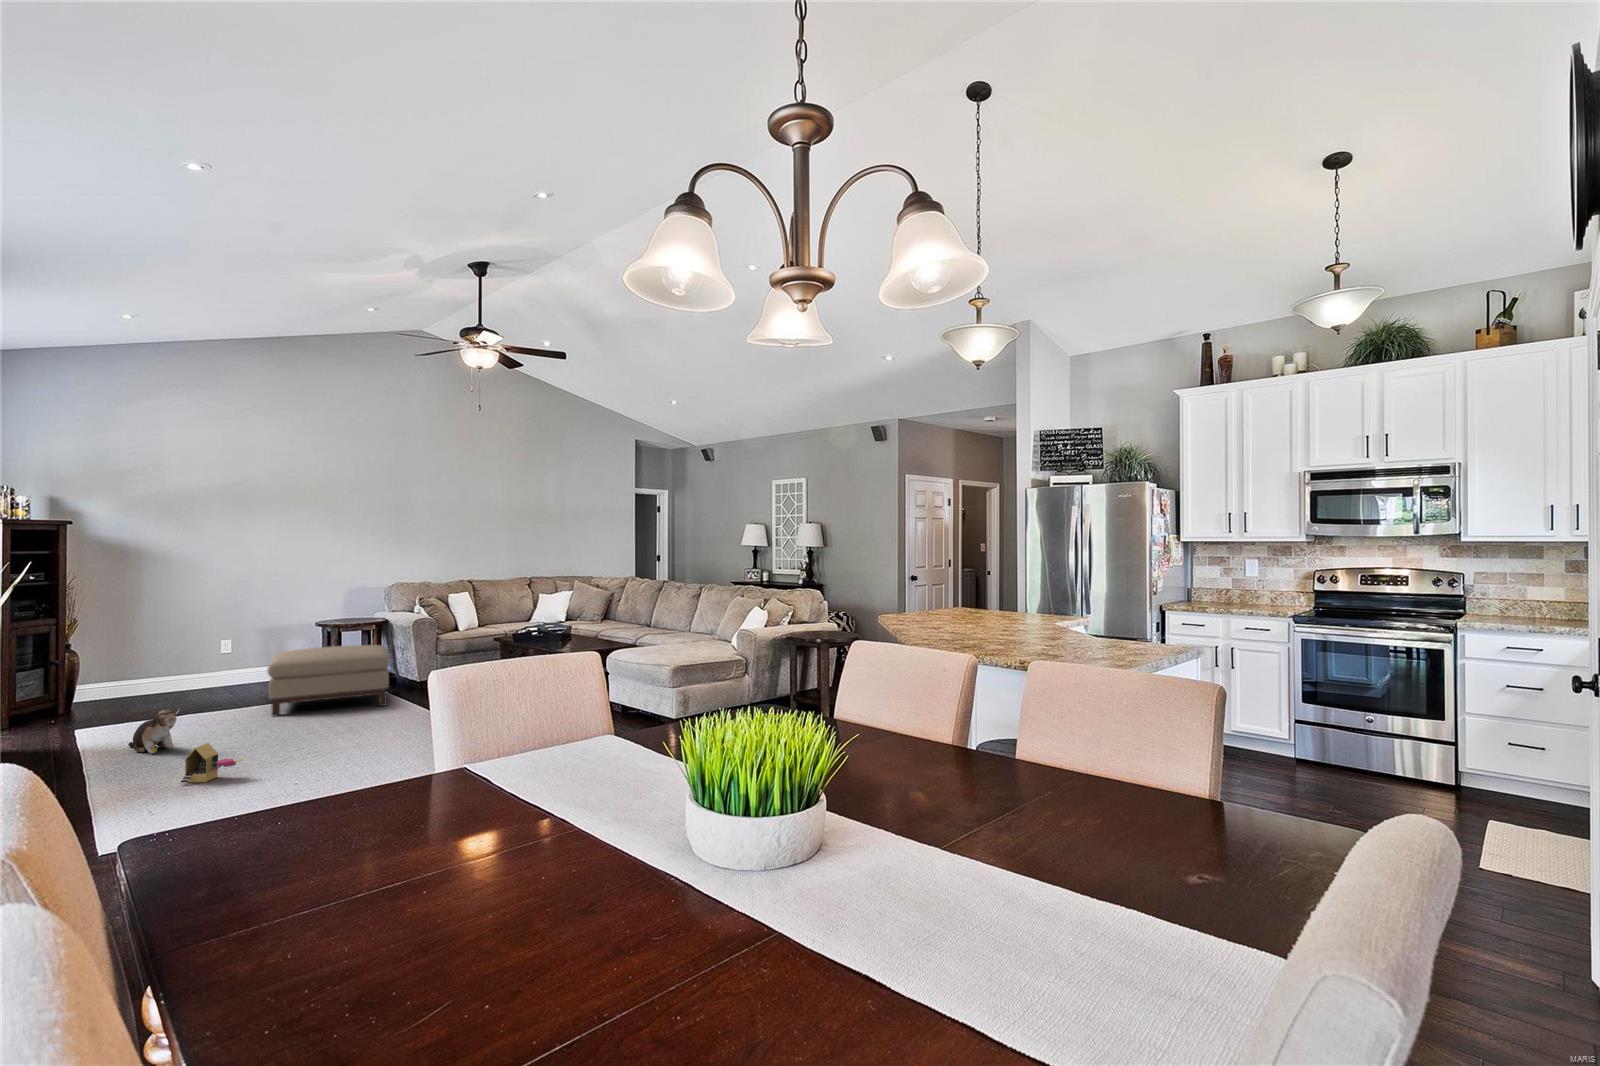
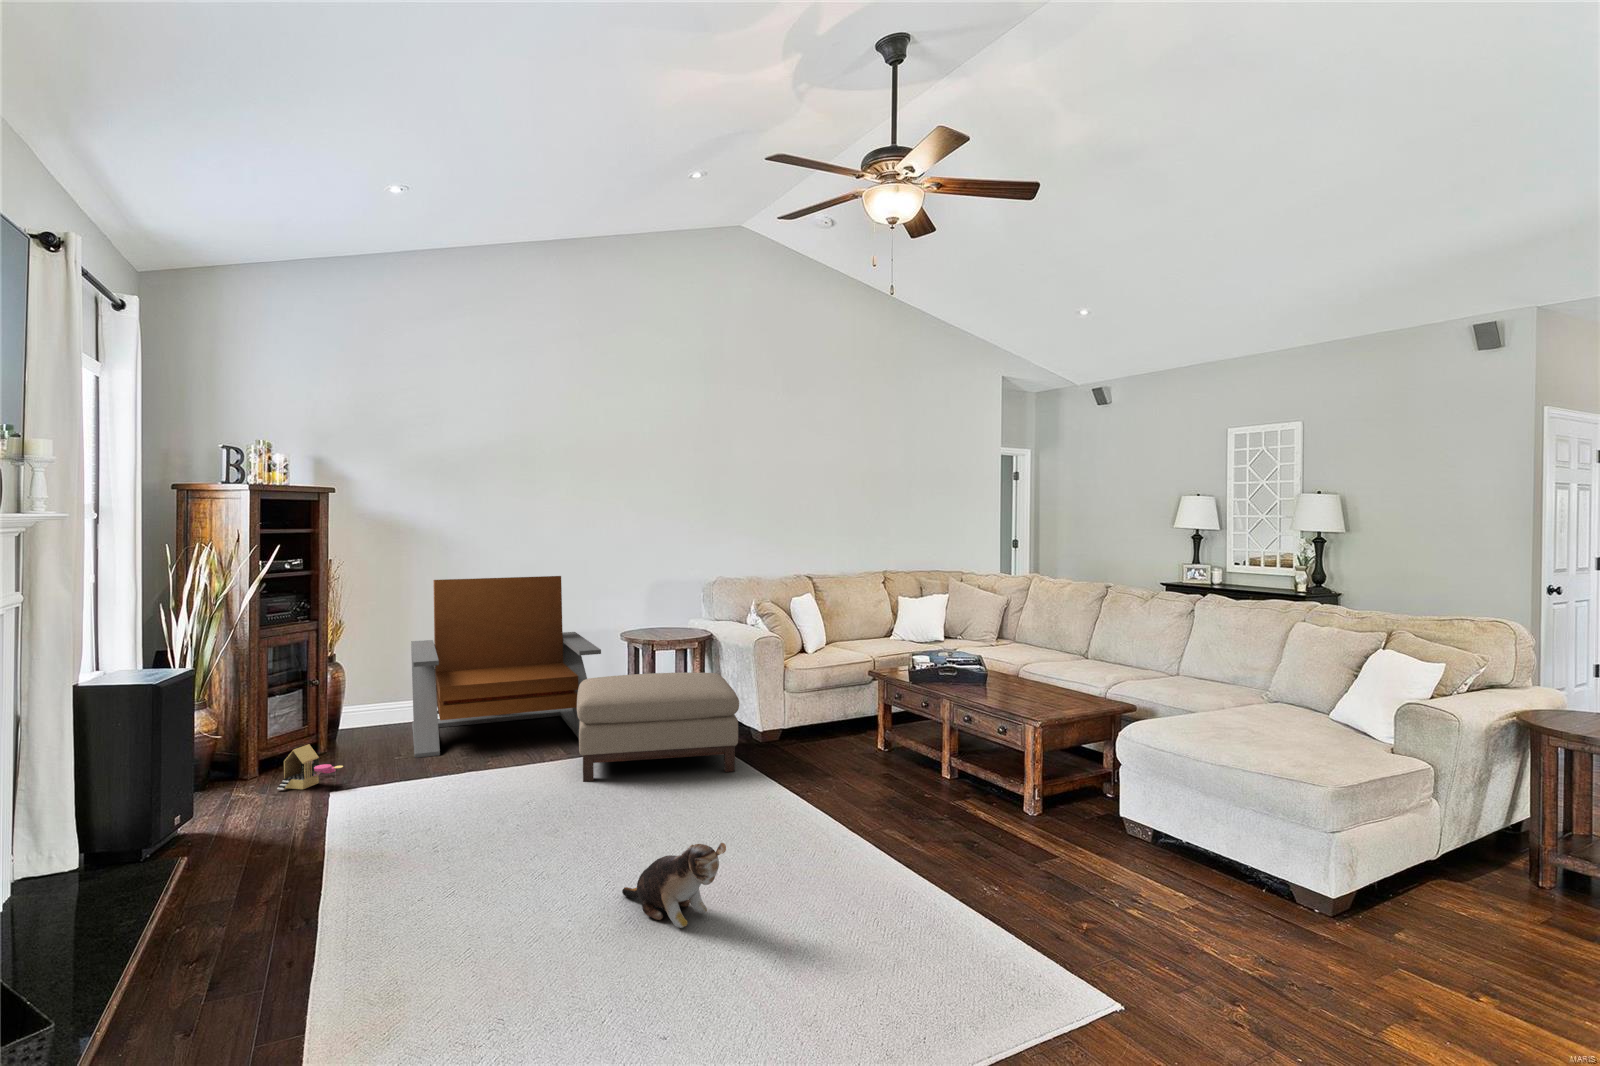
lounge chair: none [138,583,296,714] -> present [411,576,601,758]
plush toy: present [128,709,180,754] -> present [622,843,726,928]
toy house: present [180,743,244,784] -> present [277,744,343,790]

